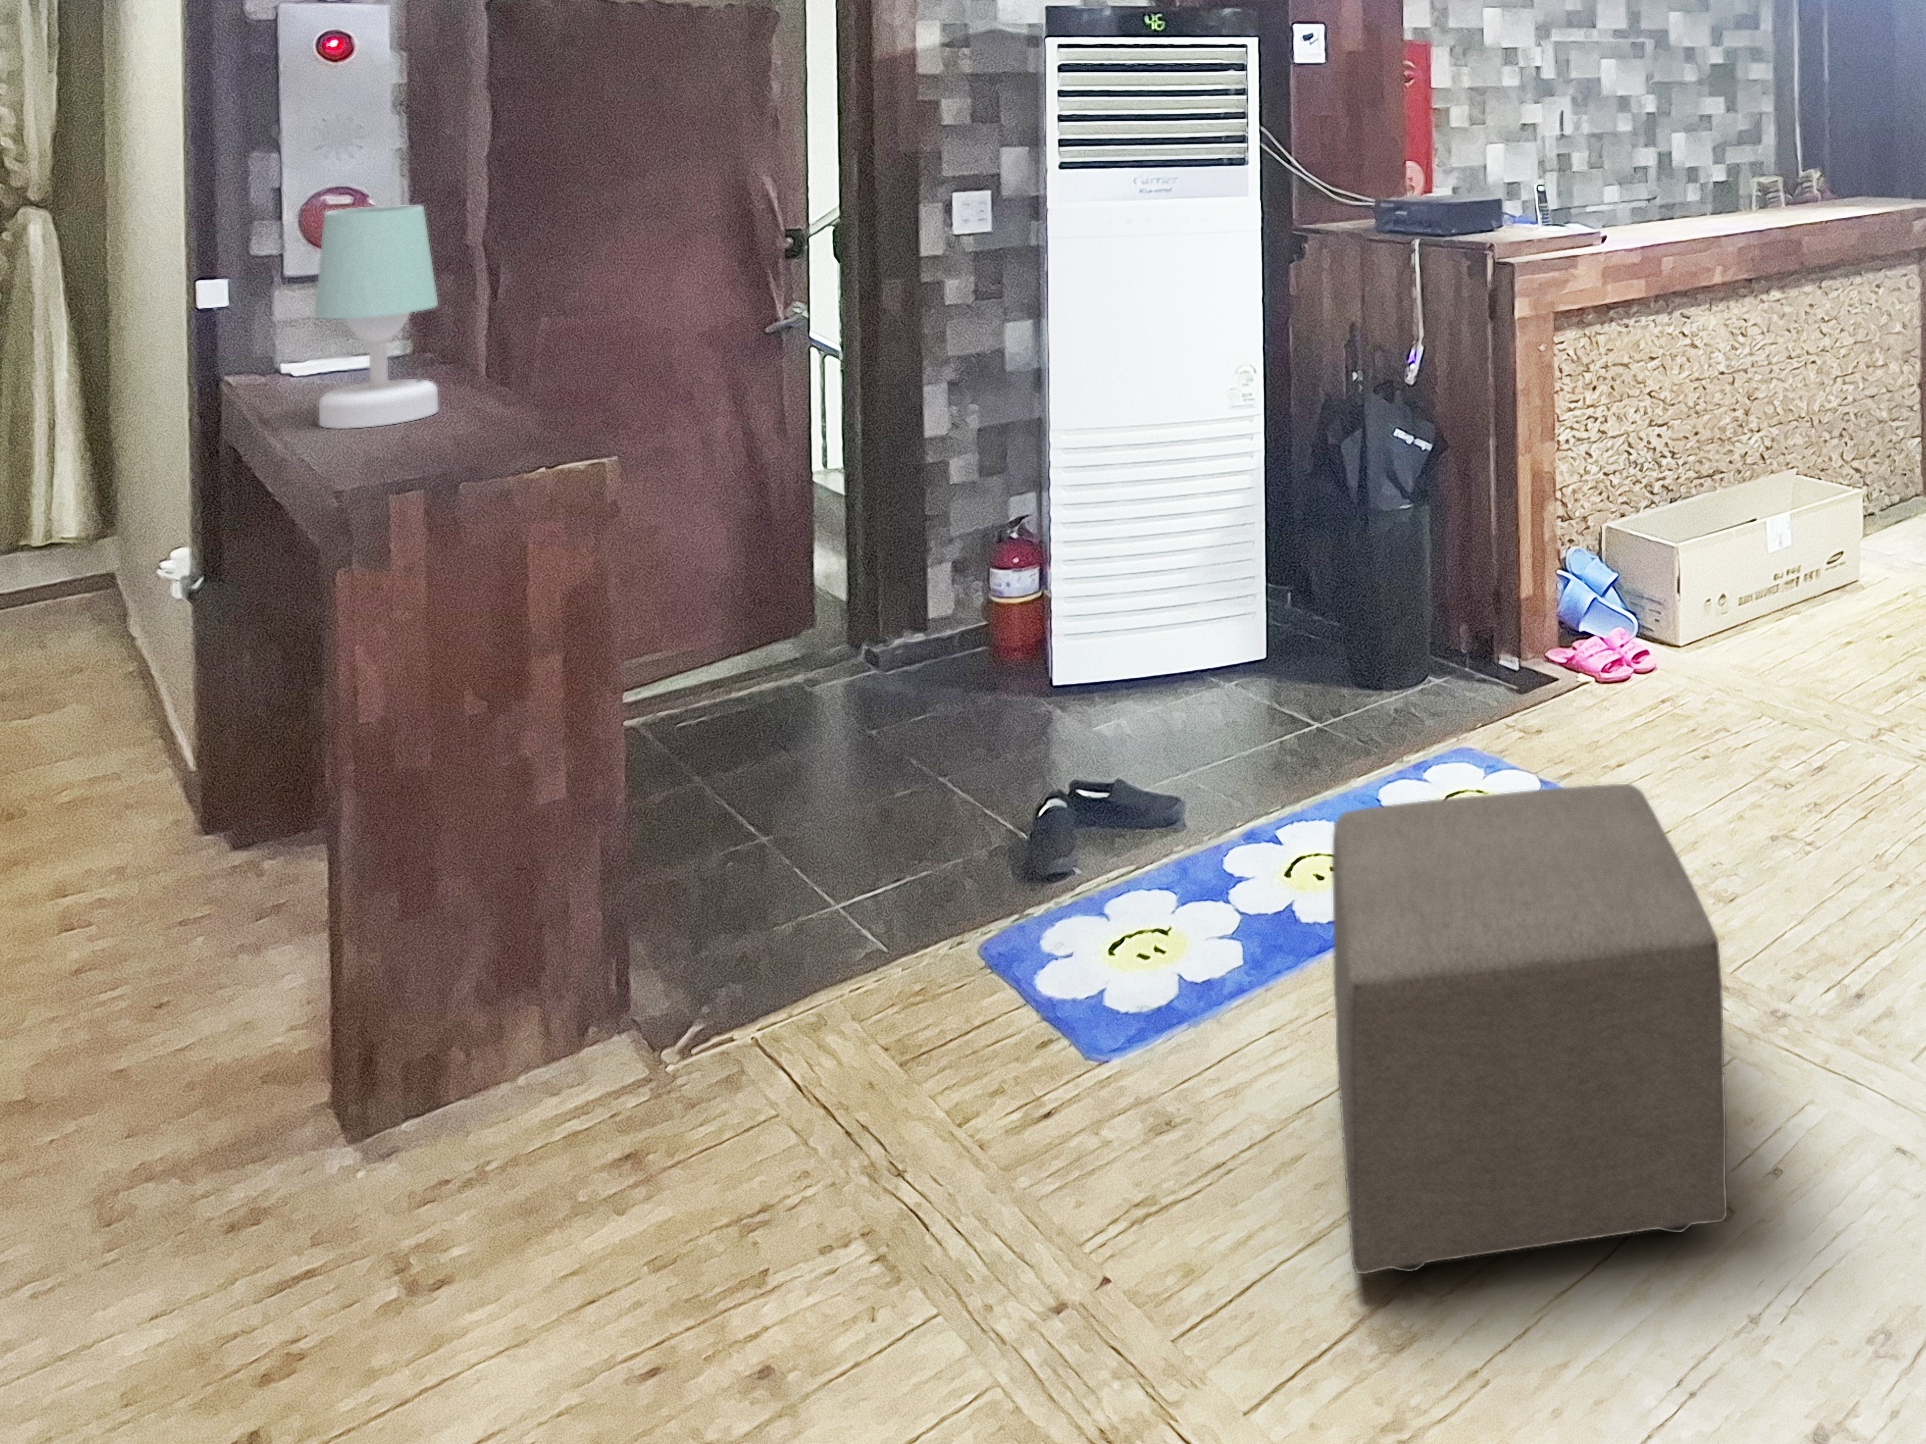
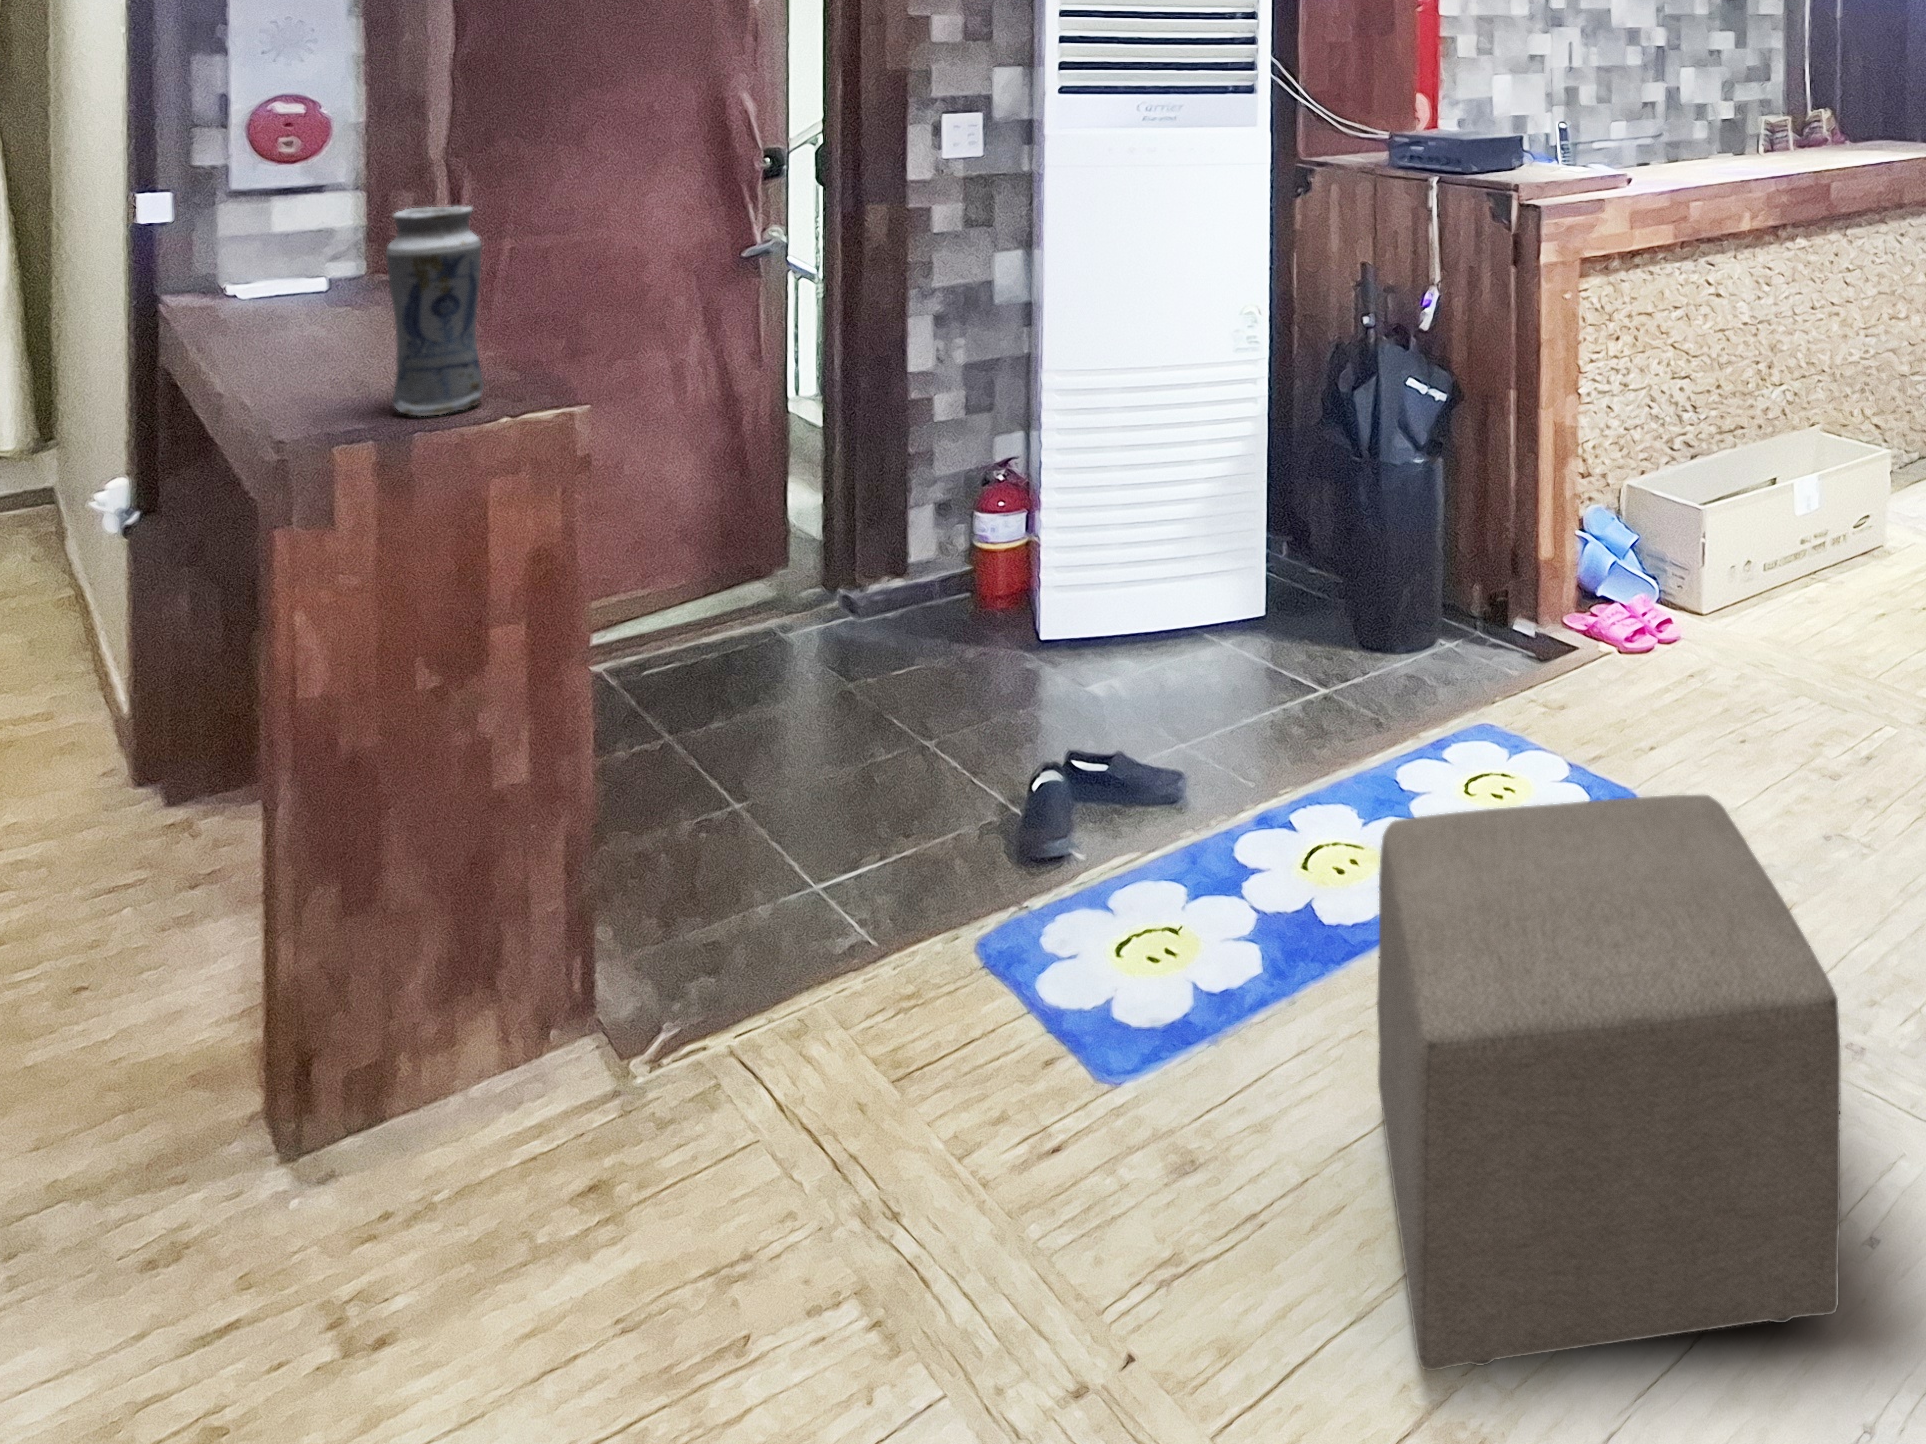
table lamp: present [314,205,438,429] -> none [258,116,394,360]
vase: none [432,282,522,471] -> present [386,207,484,416]

